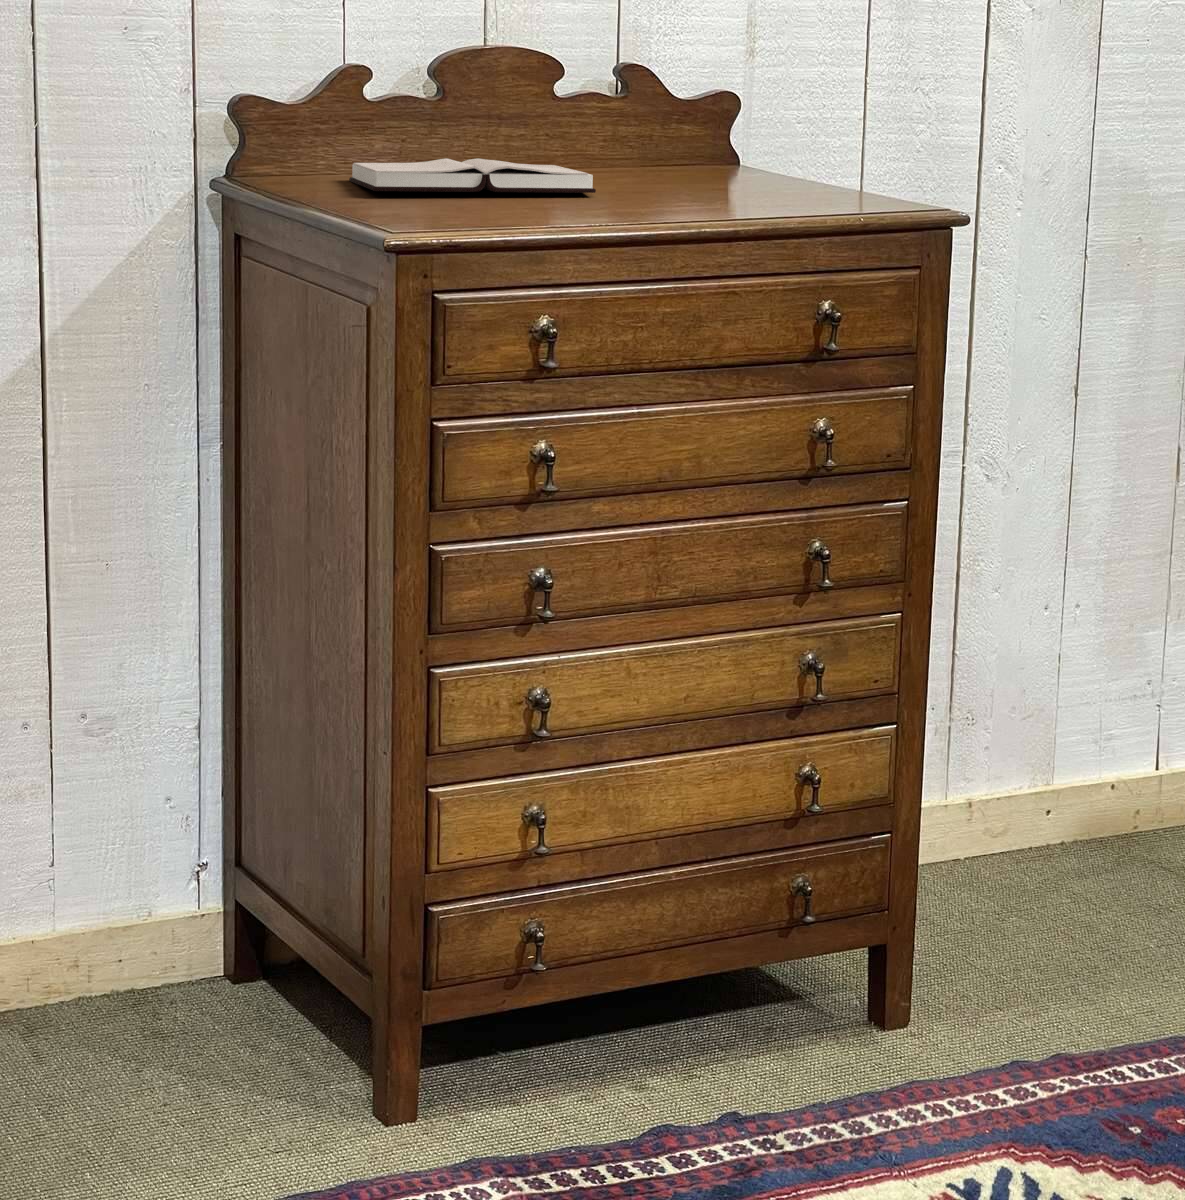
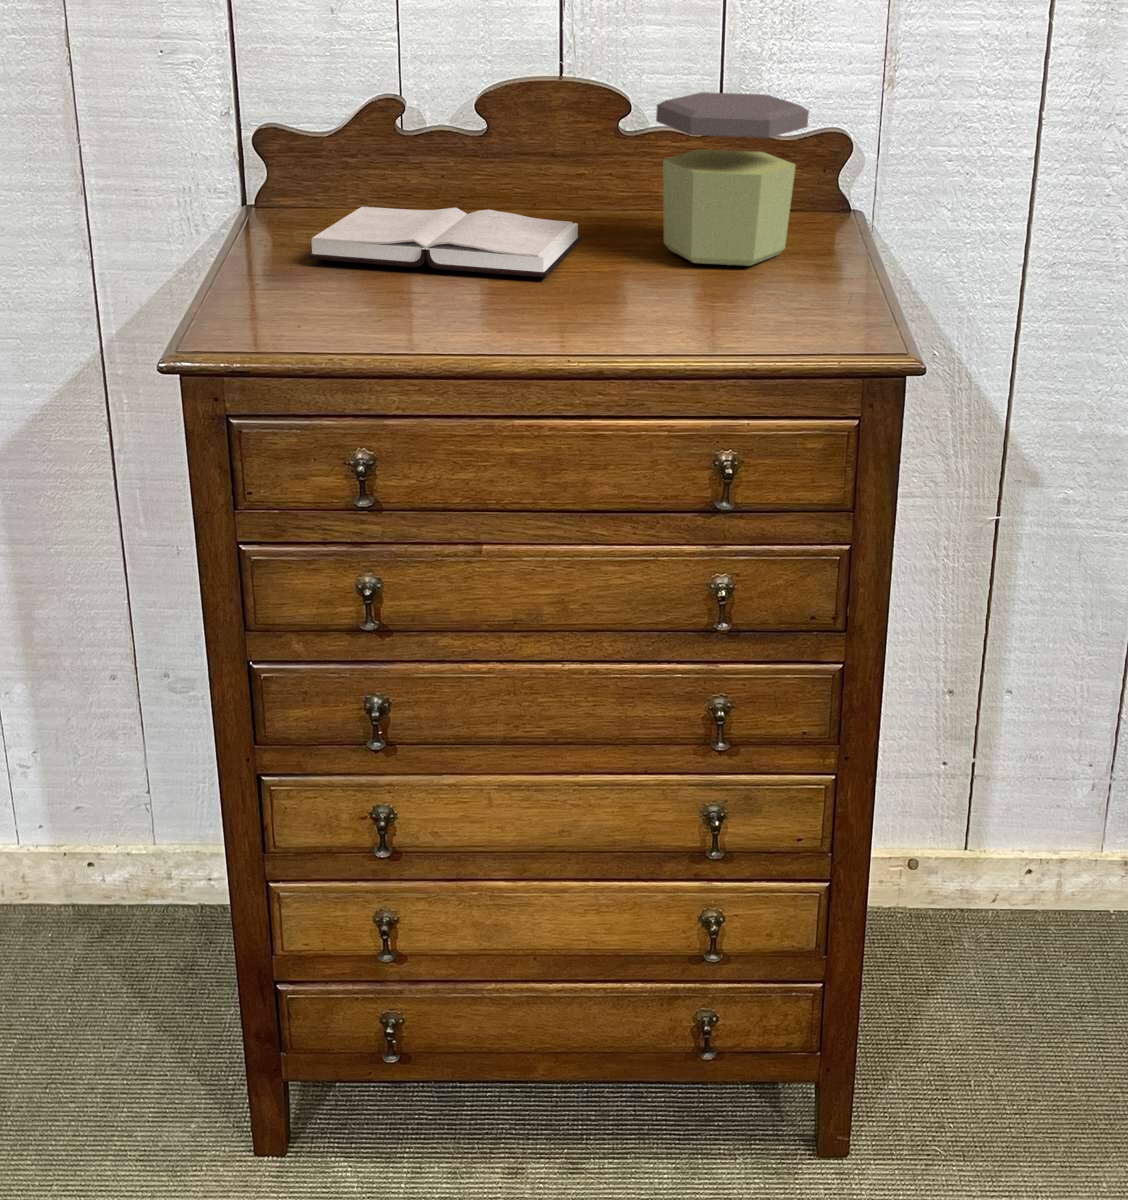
jar: none [640,49,757,184] -> present [656,92,809,266]

